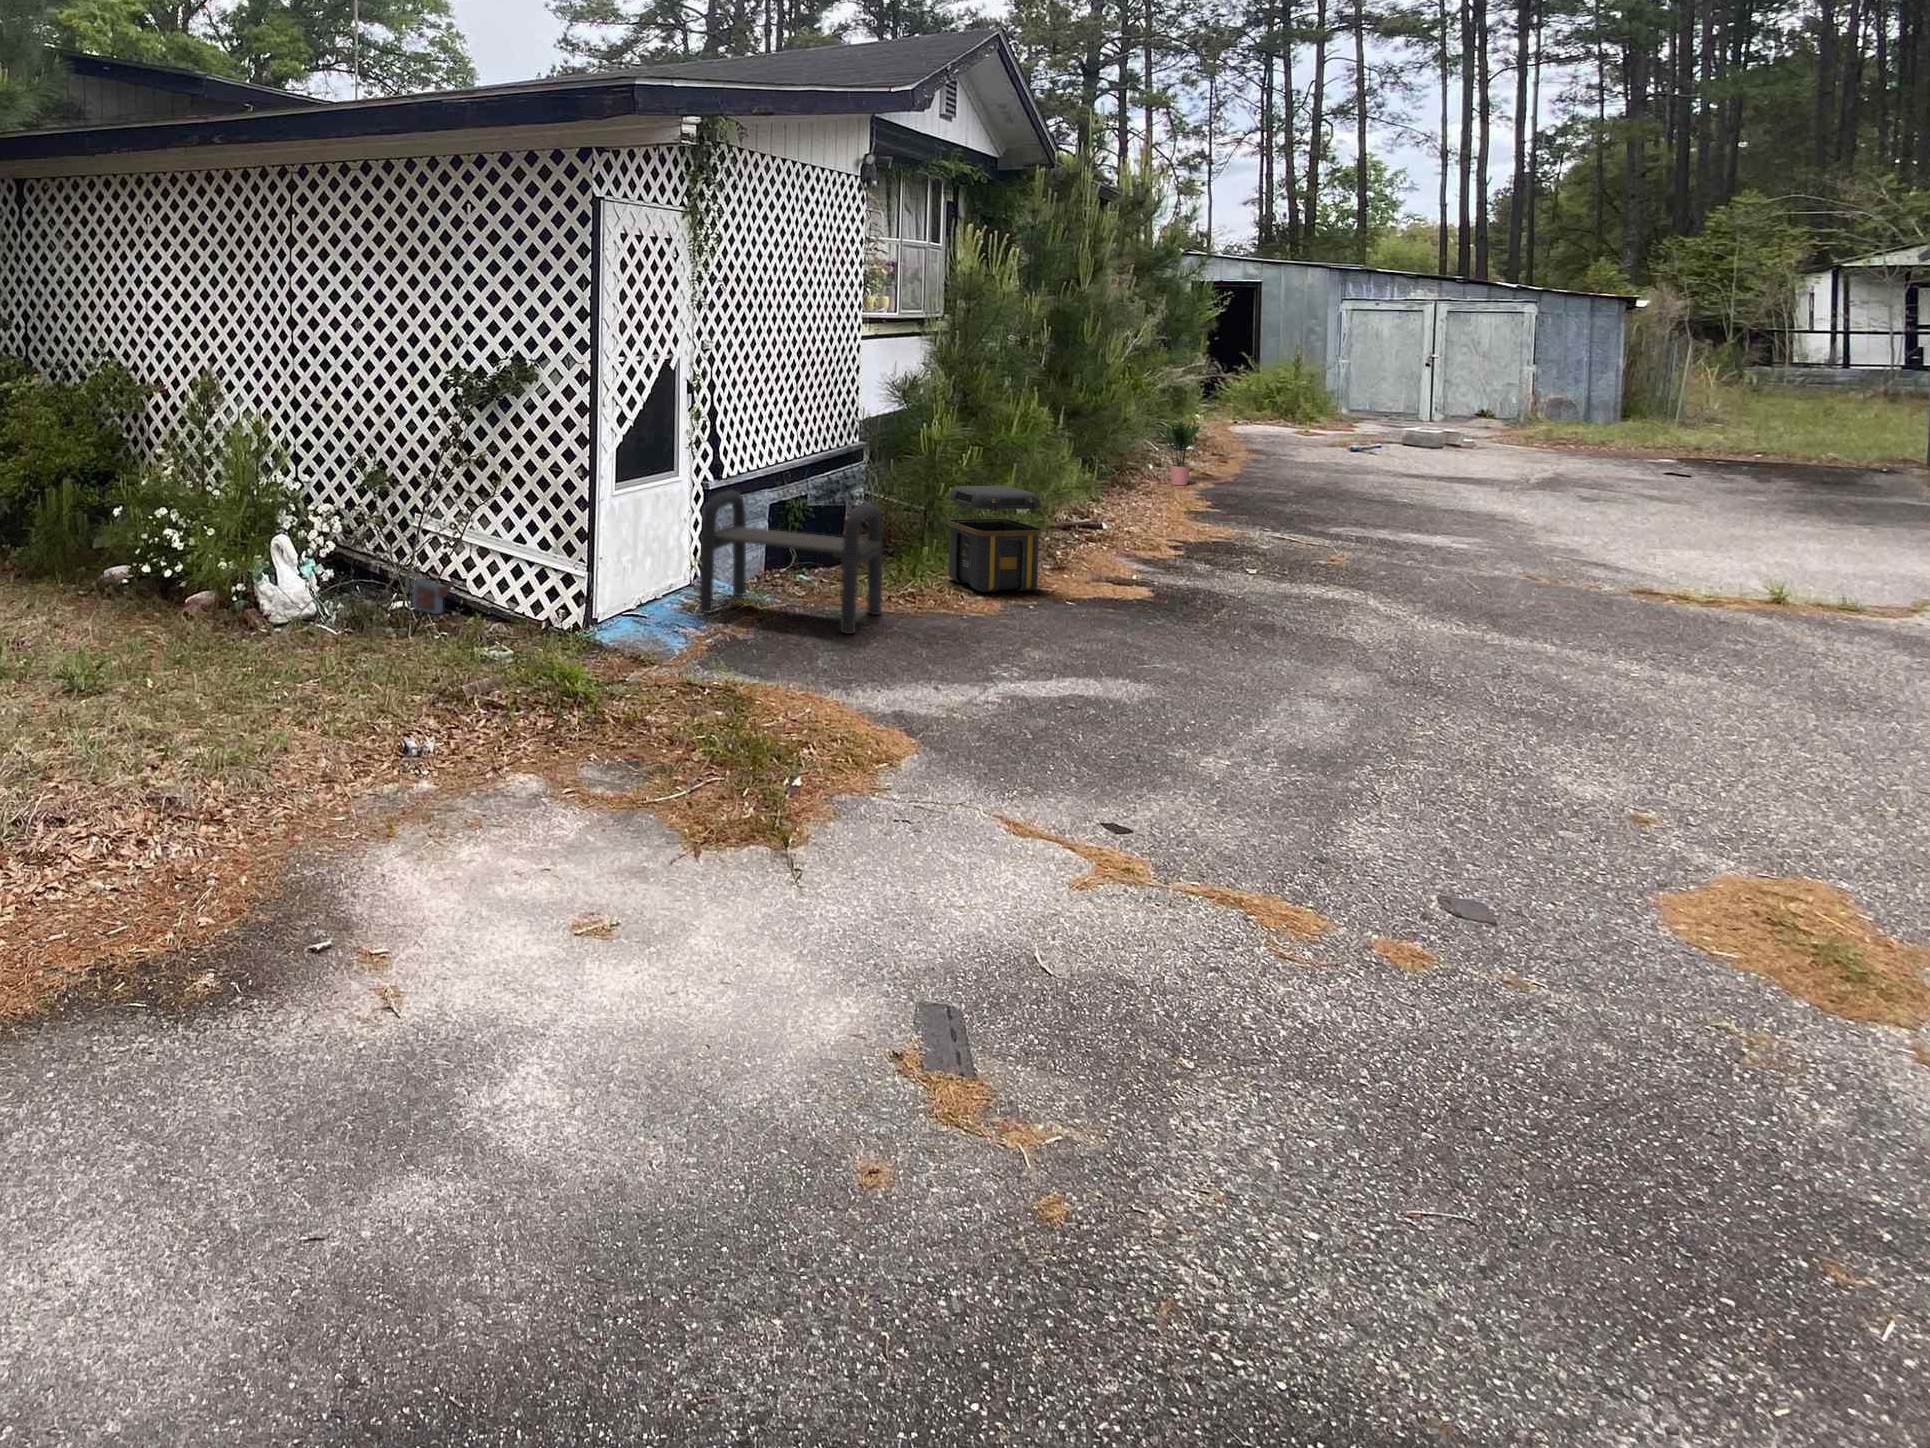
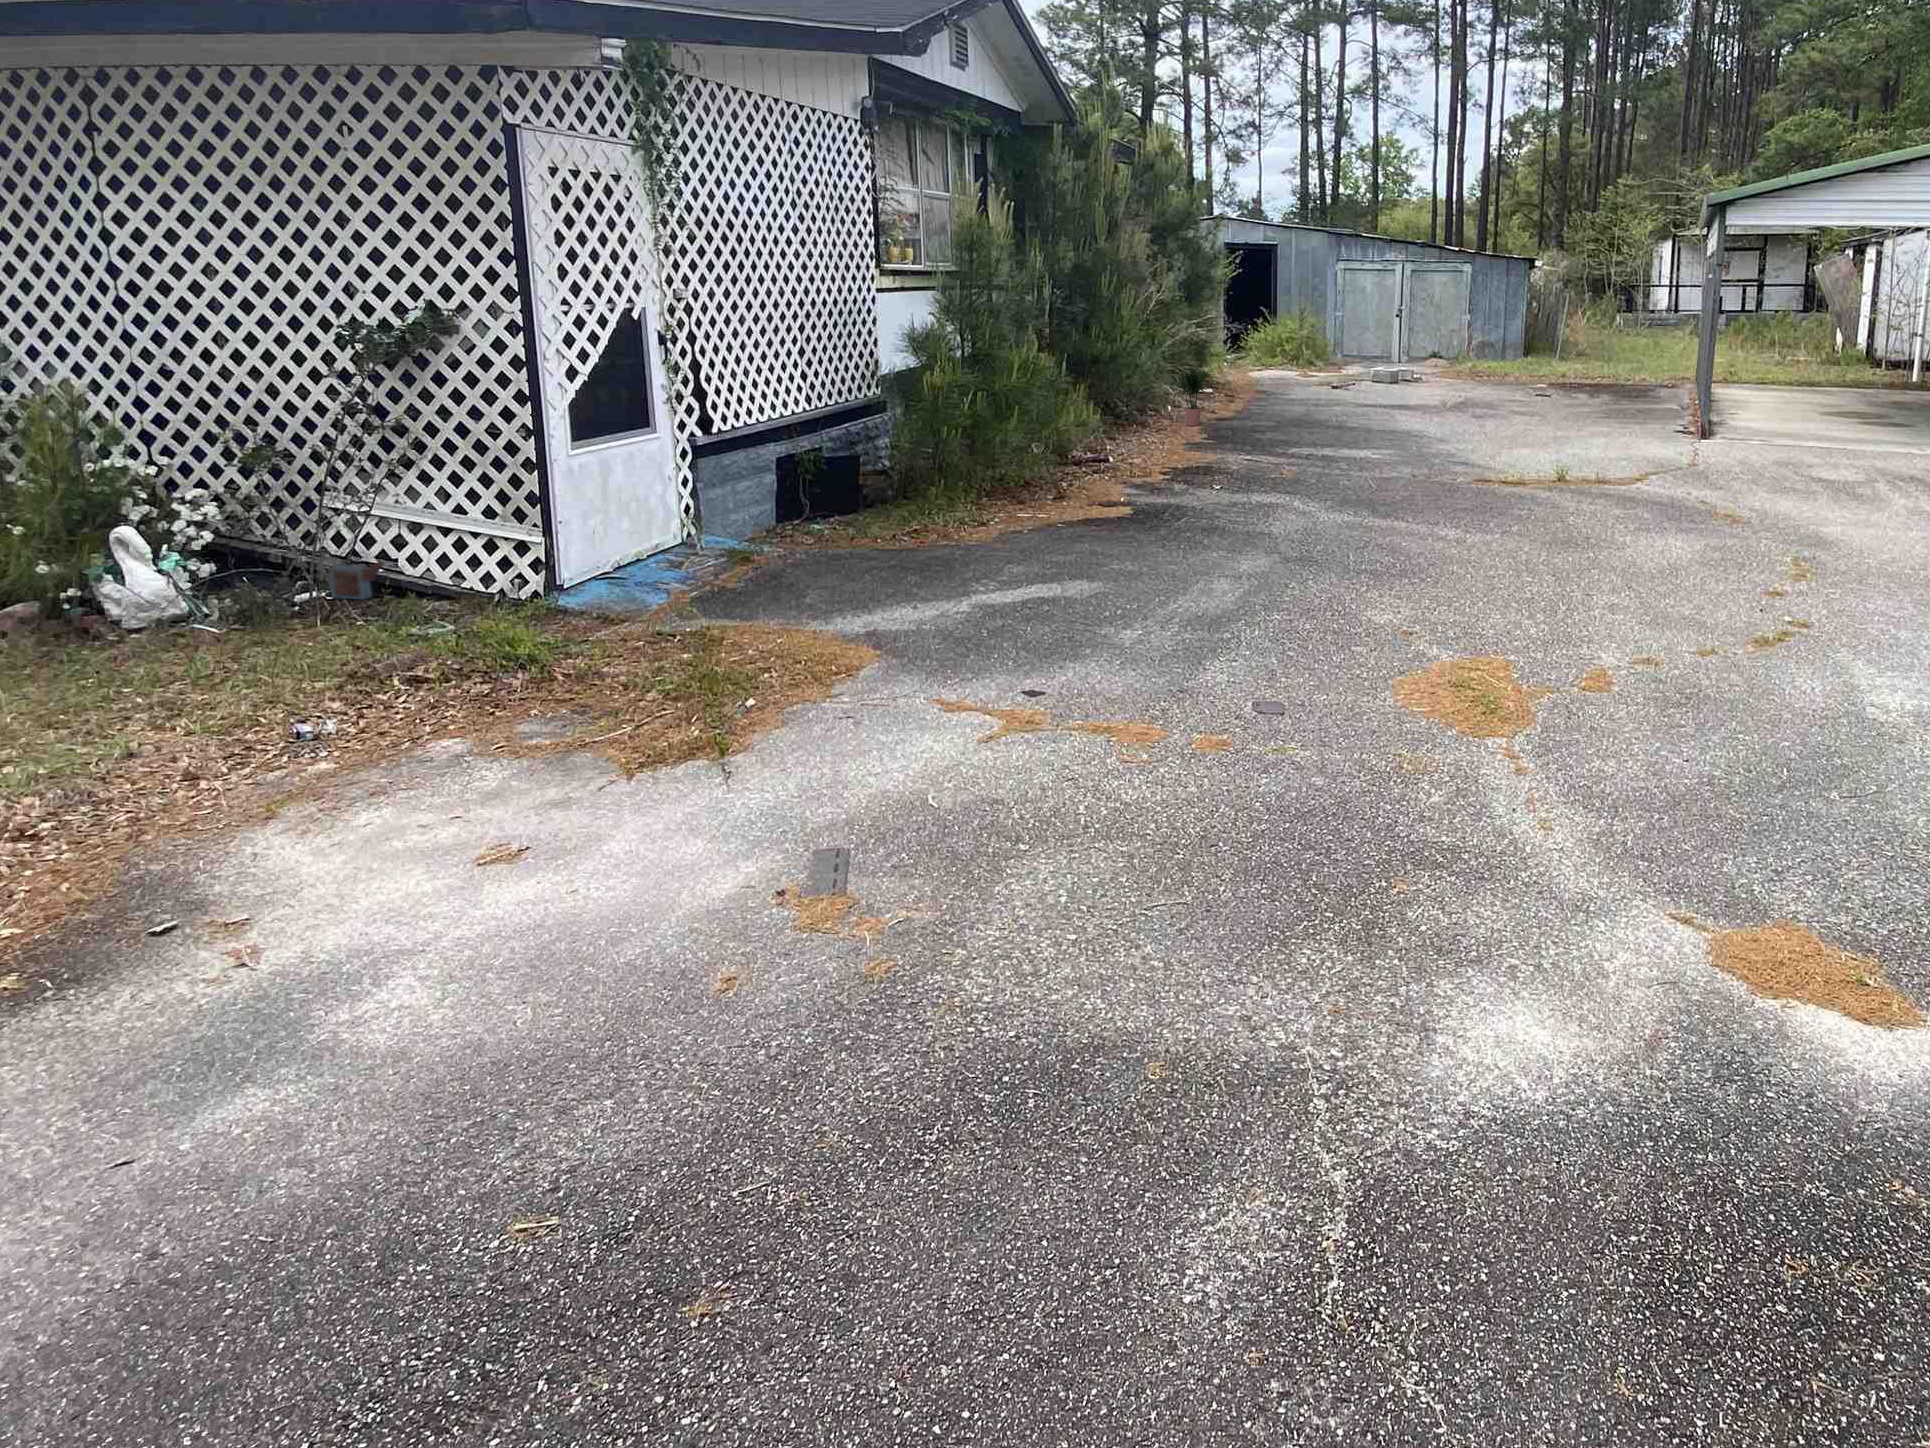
toolbox: present [948,486,1041,592] -> none [955,429,1038,527]
bench: present [699,490,882,634] -> none [689,446,883,573]

